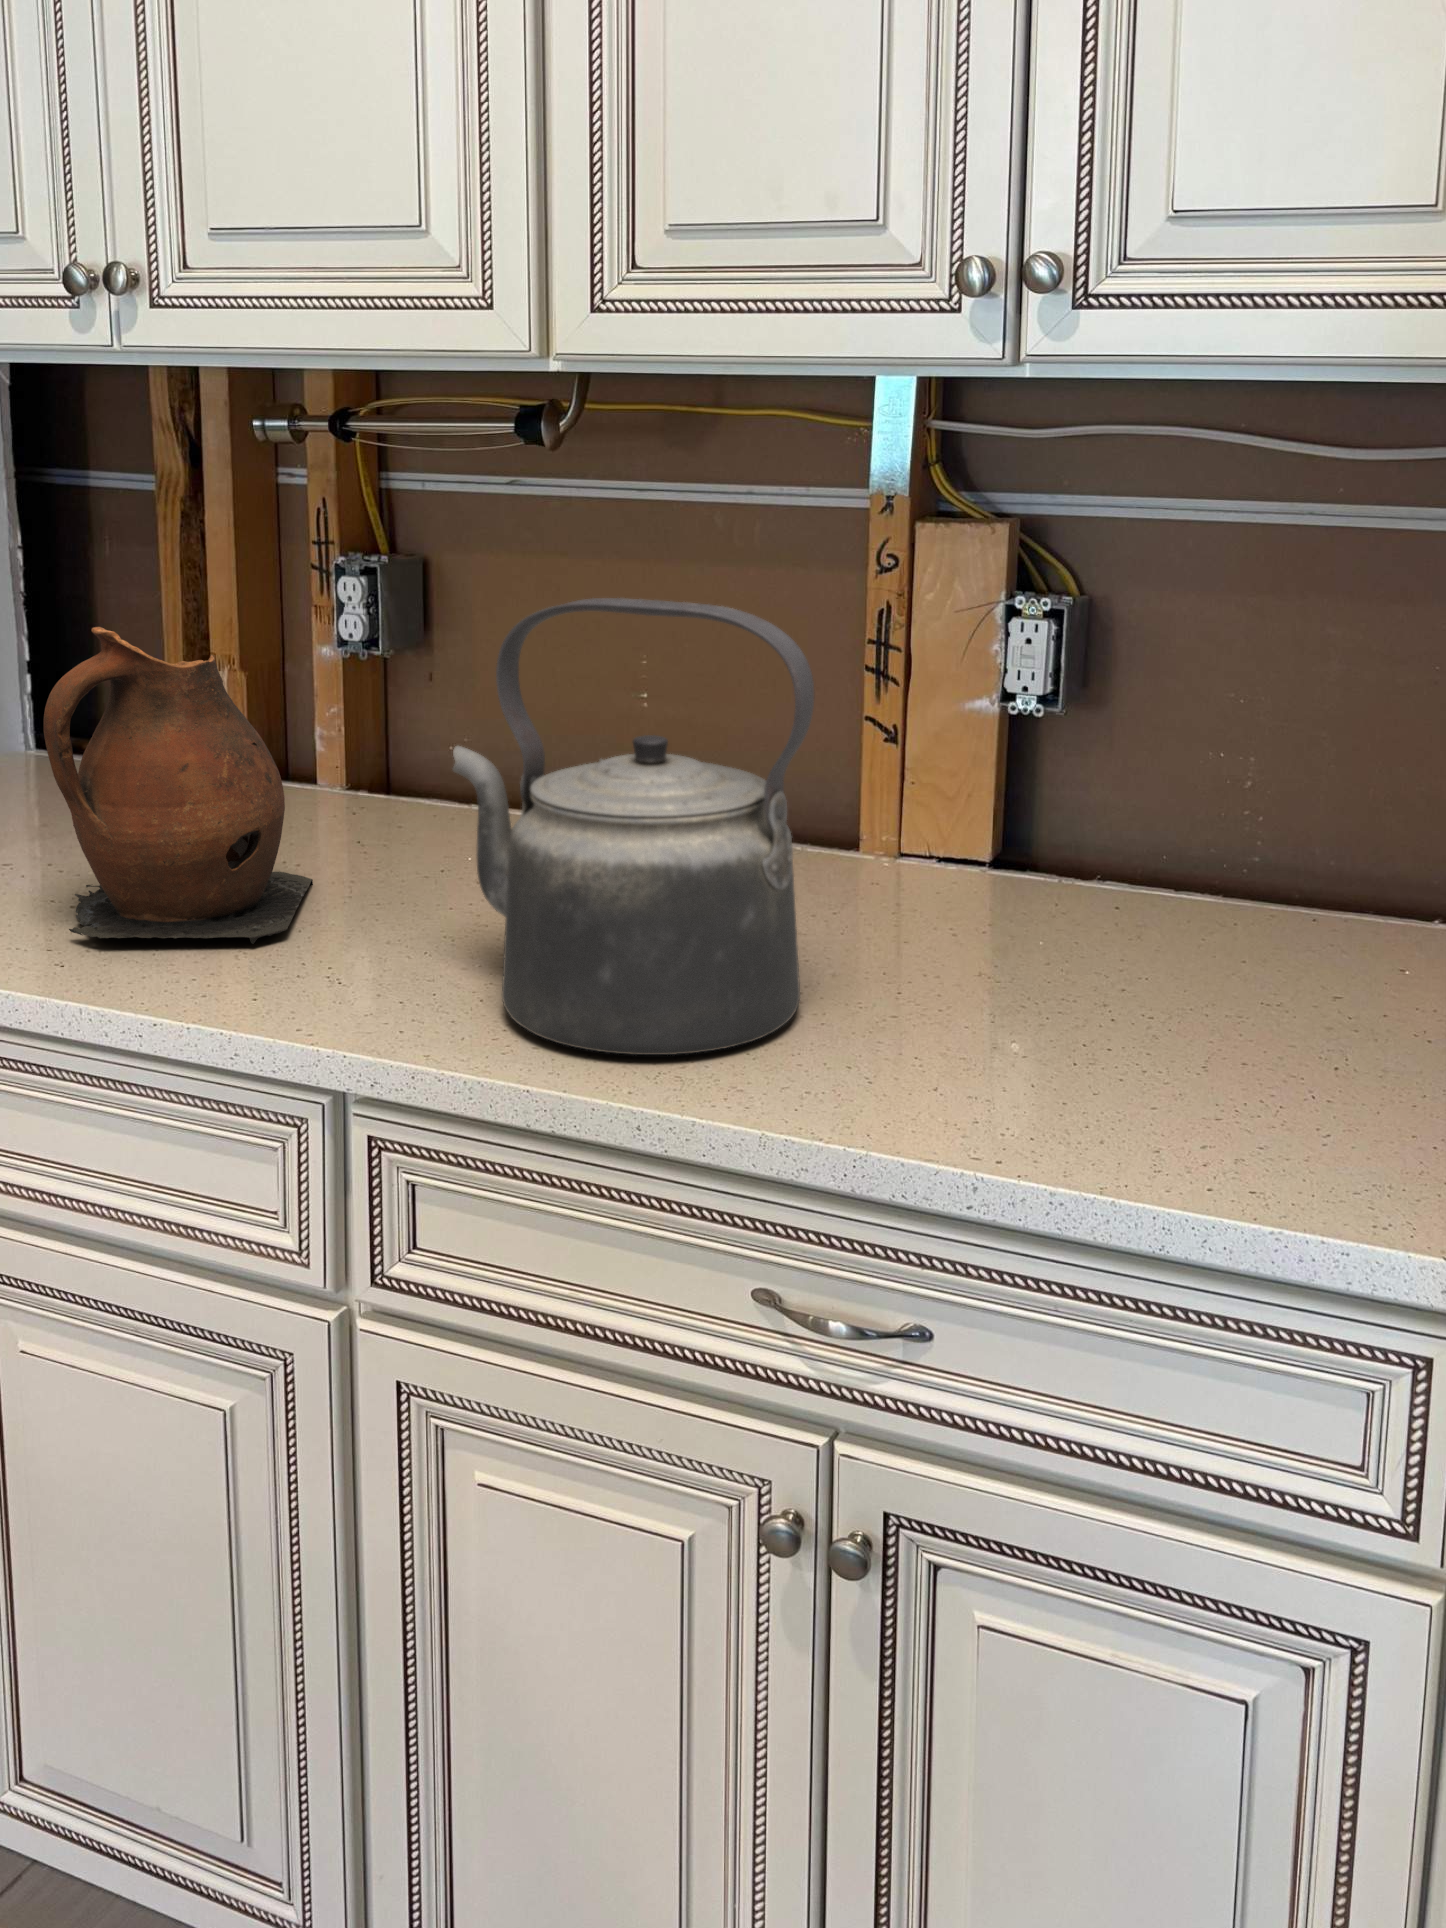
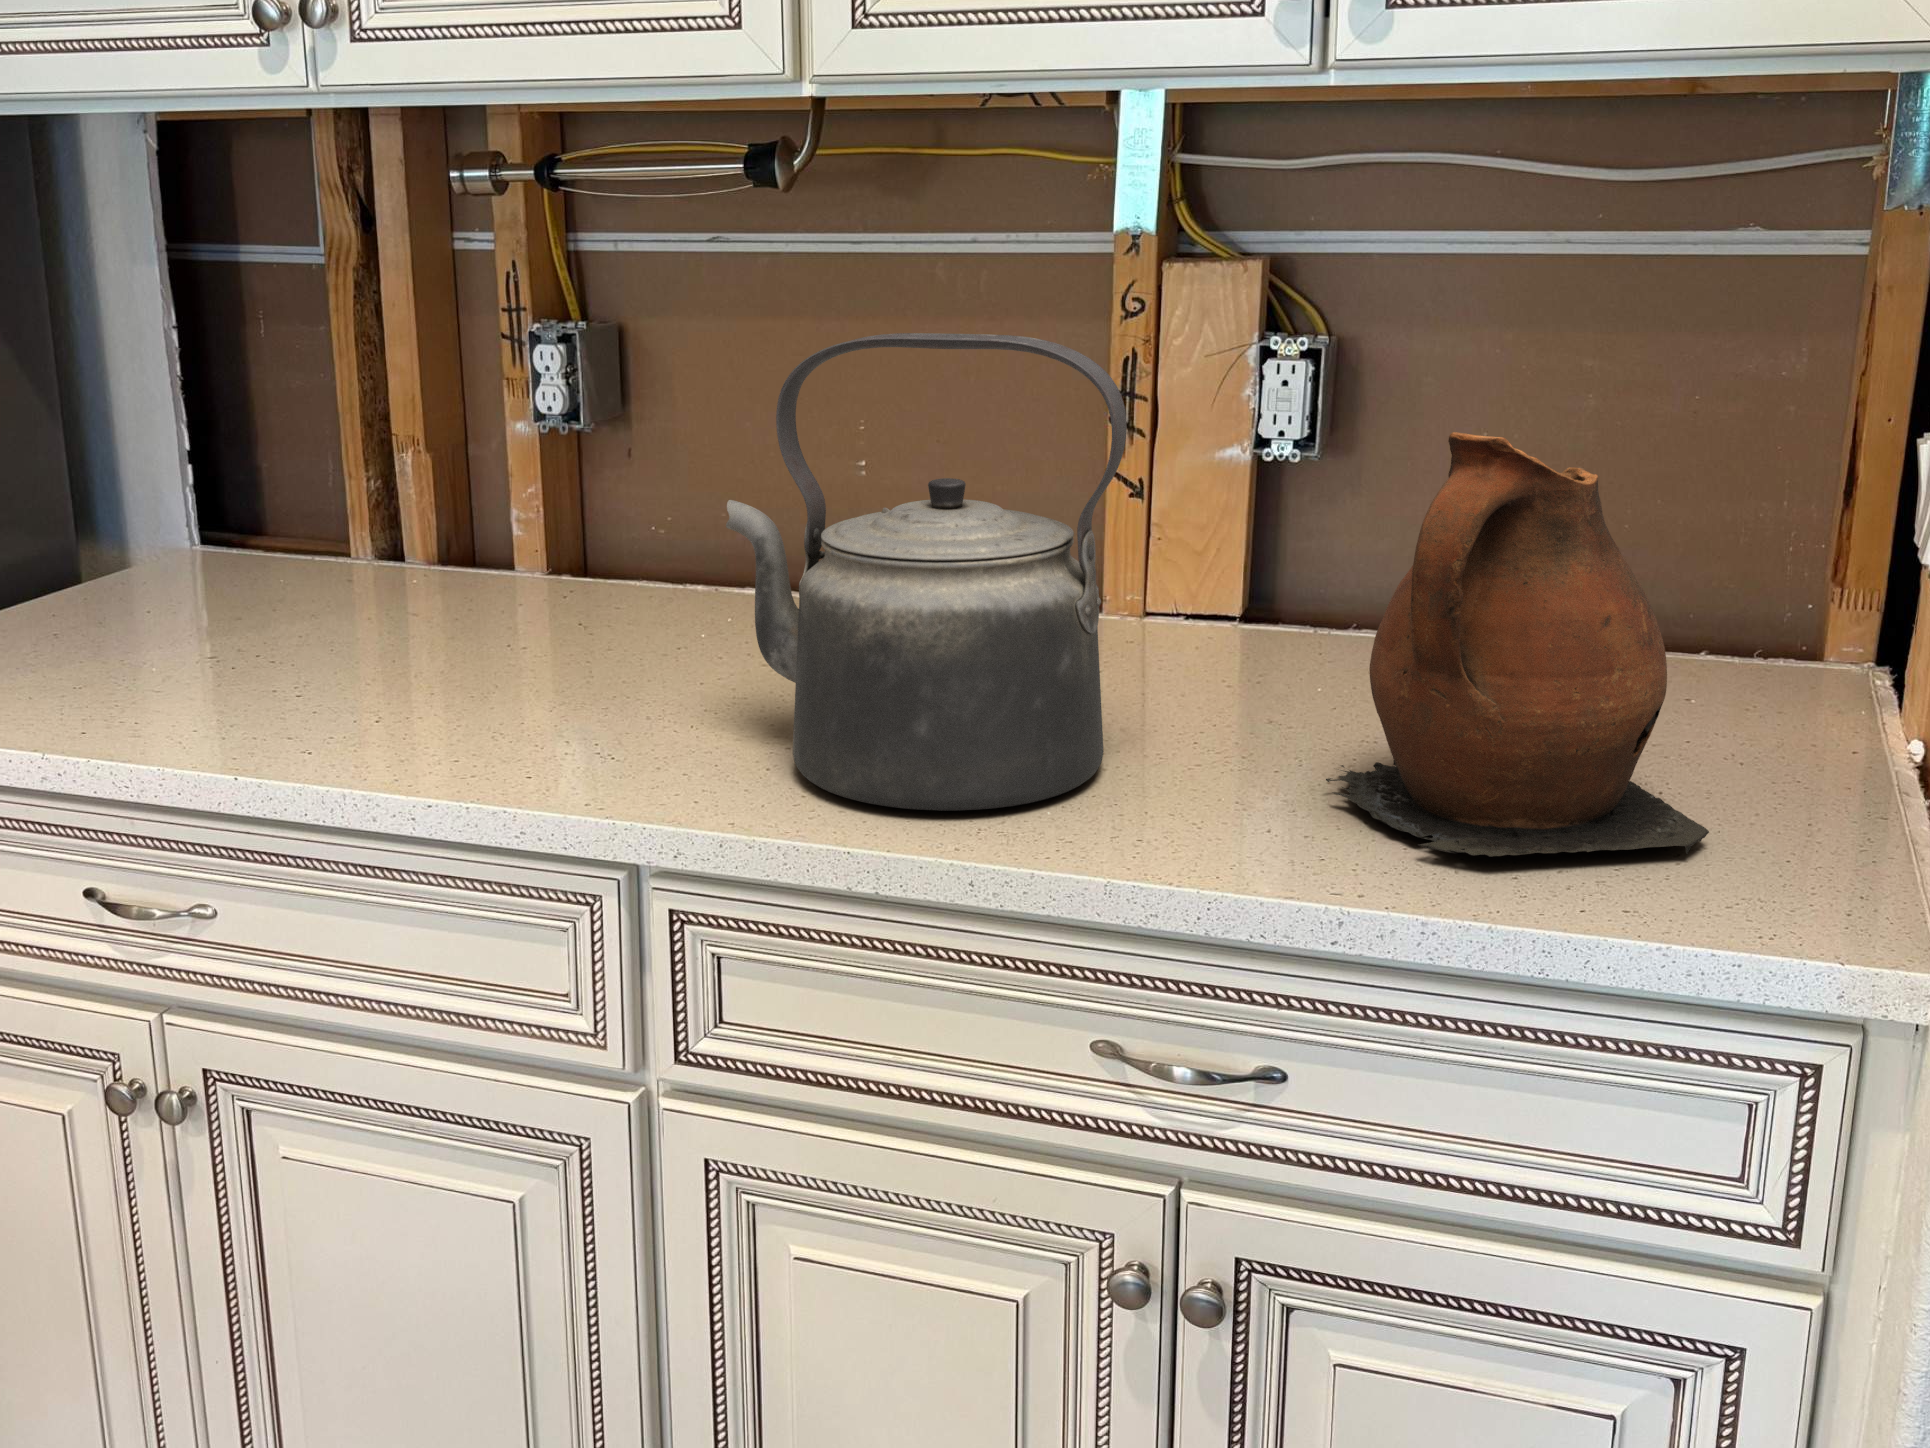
ceramic pitcher: present [44,627,313,944] -> present [1326,432,1709,857]

